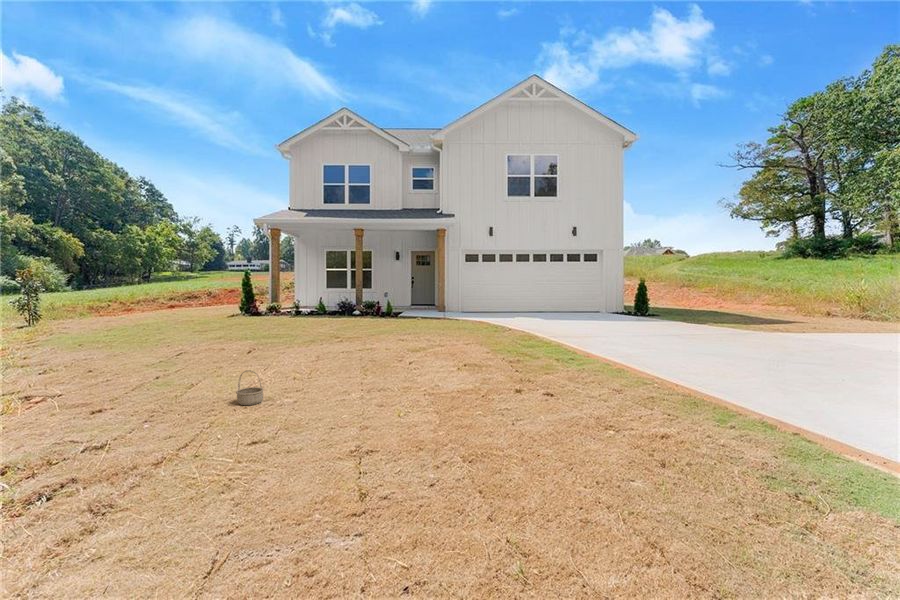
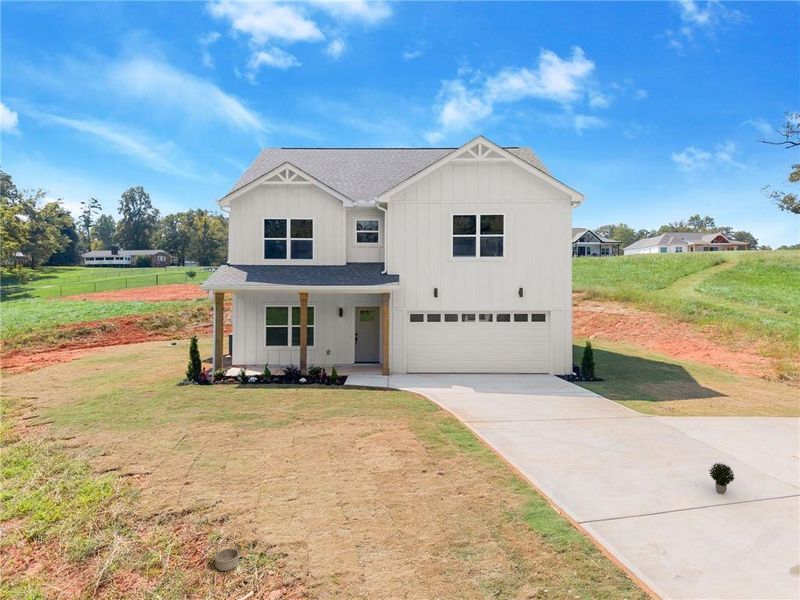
potted plant: none [776,337,805,369] -> present [709,463,734,494]

